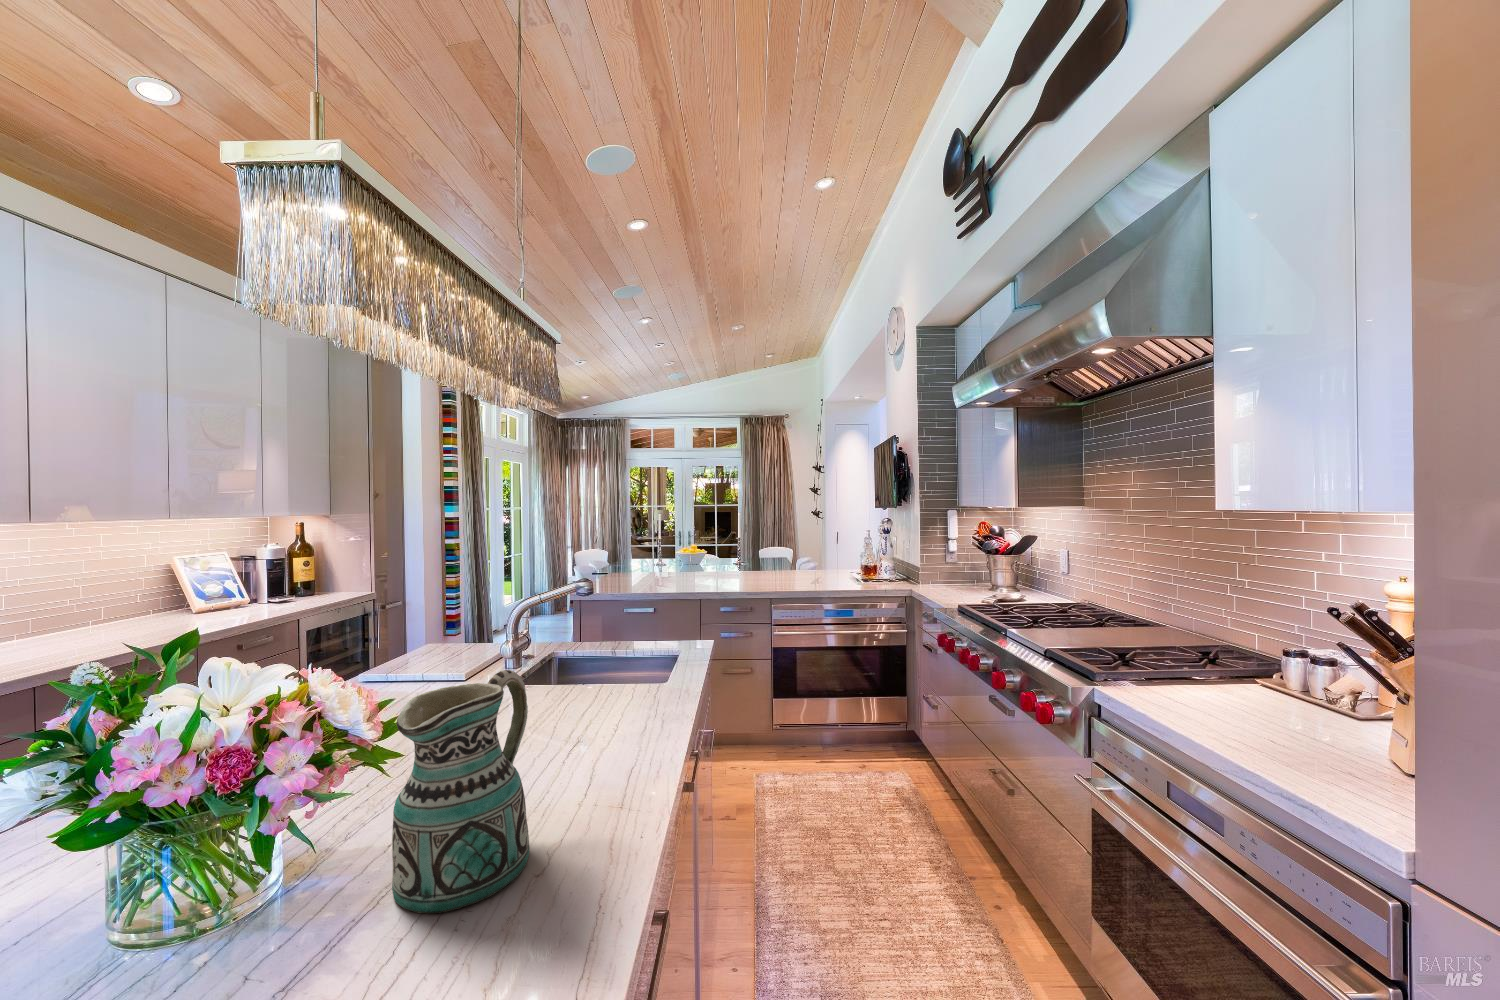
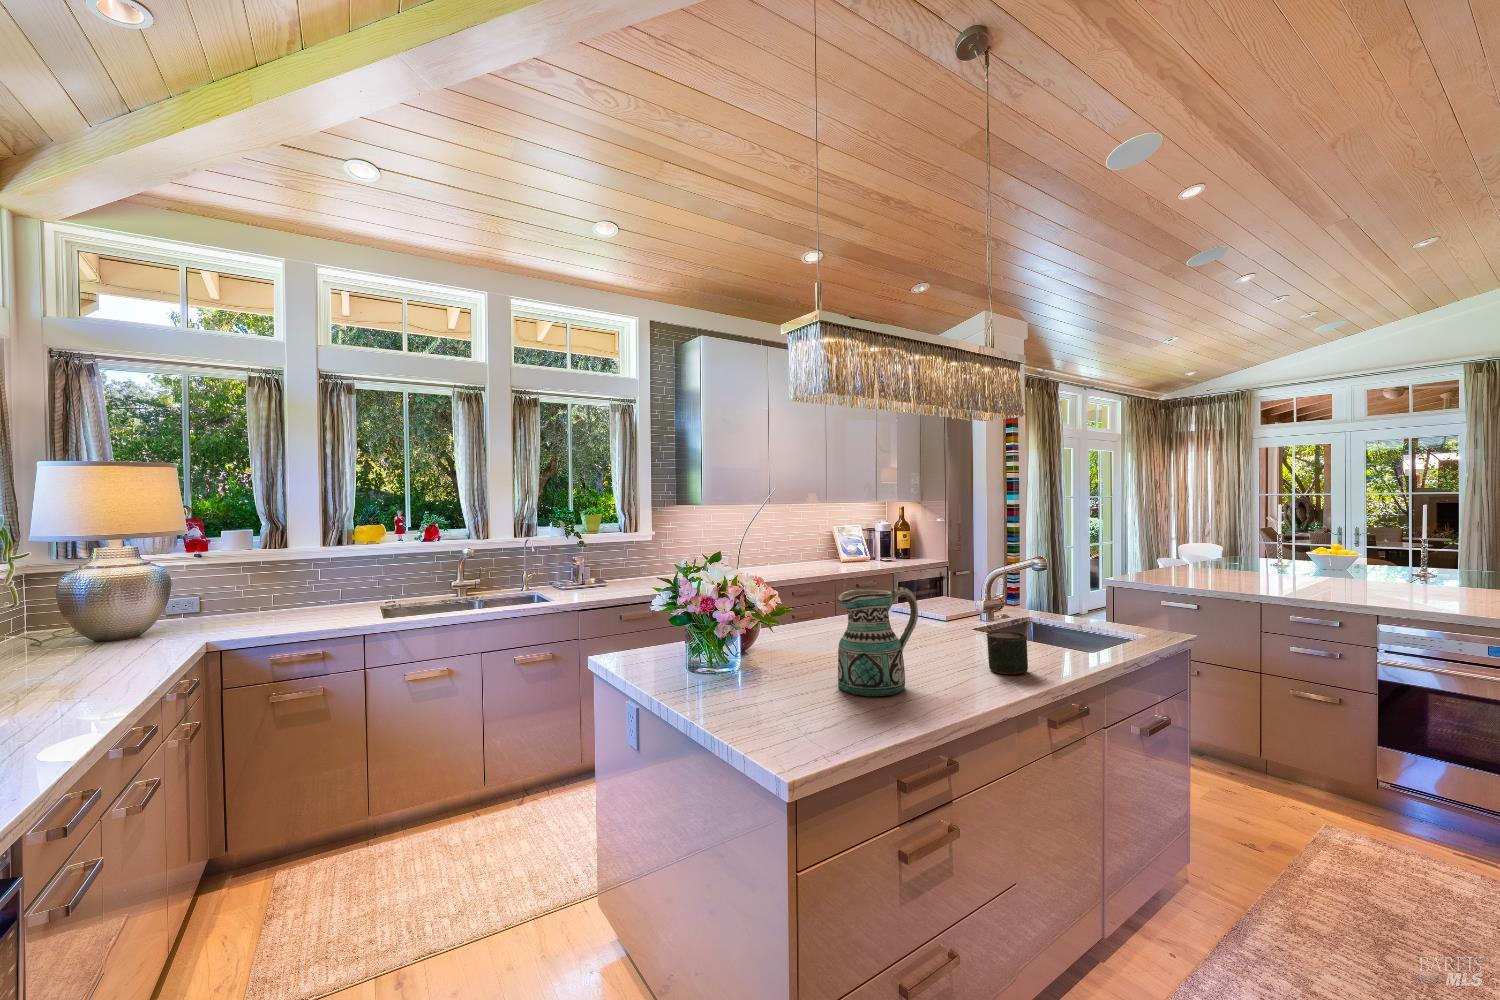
mug: none [592,690,645,755] -> present [986,631,1028,674]

